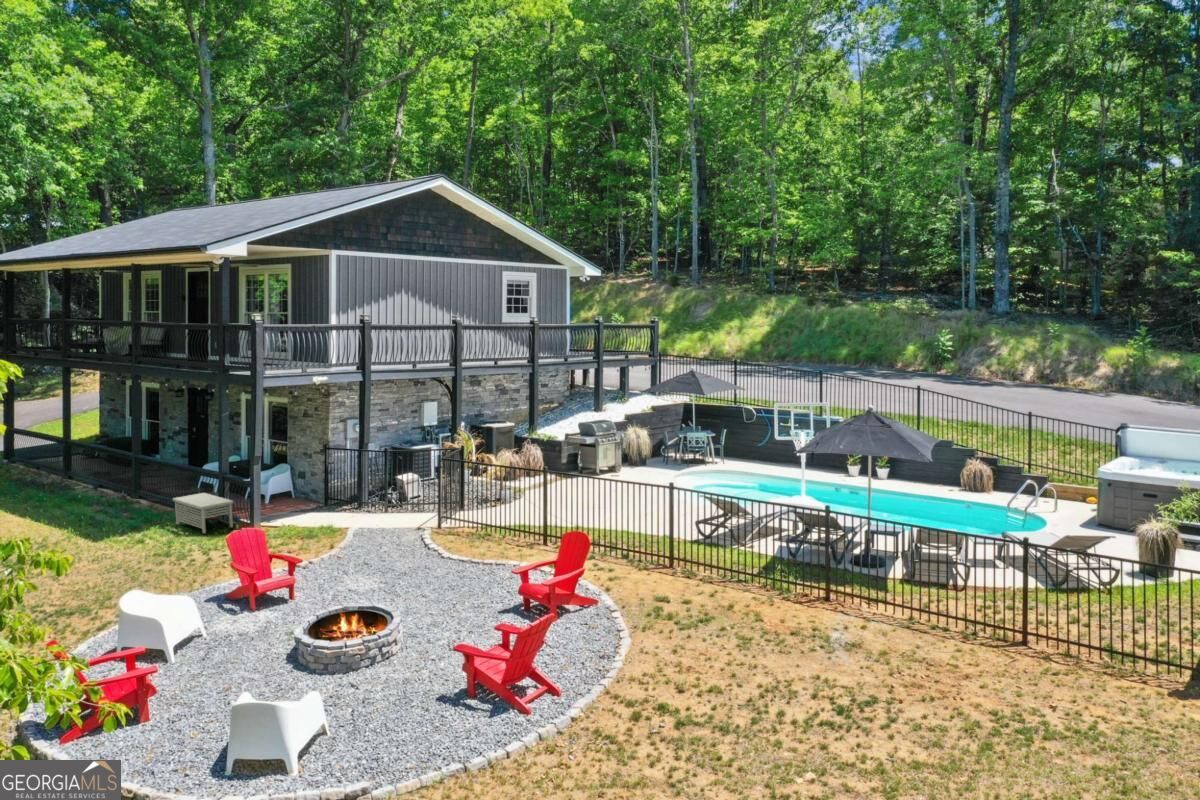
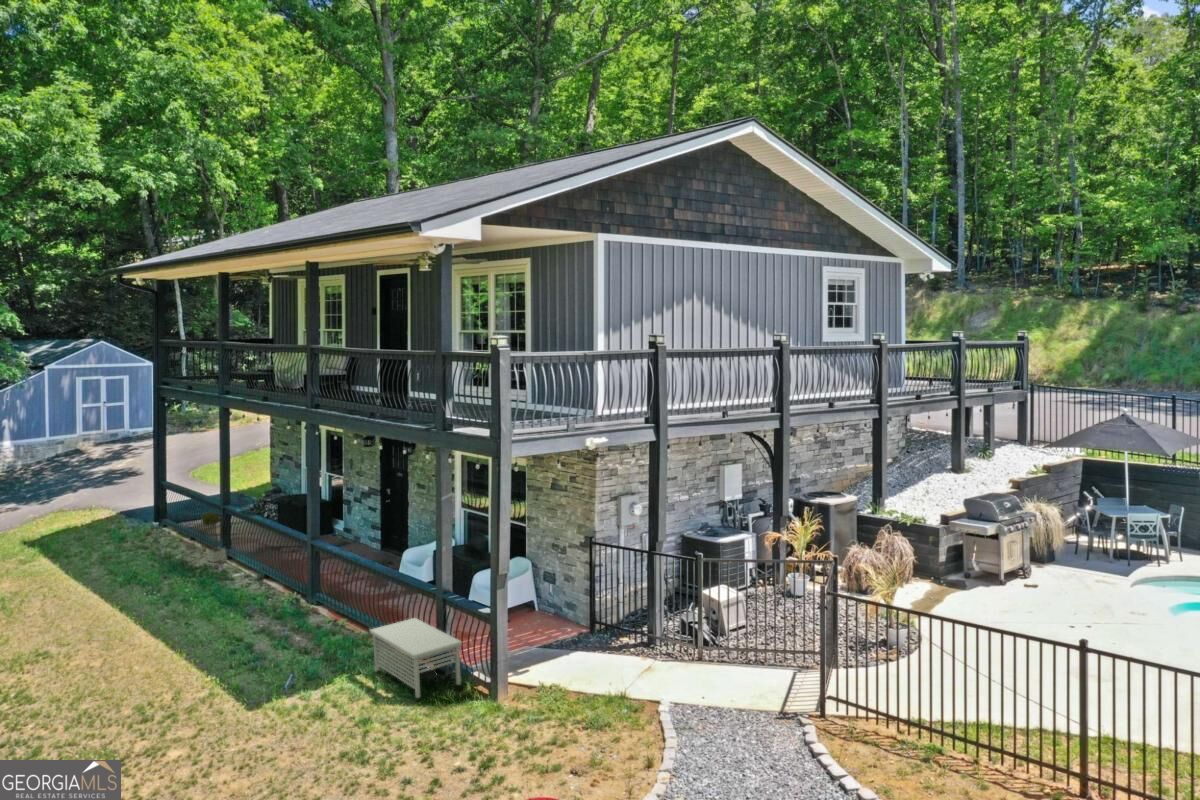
potted tree: none [37,441,59,478] -> present [202,512,226,562]

